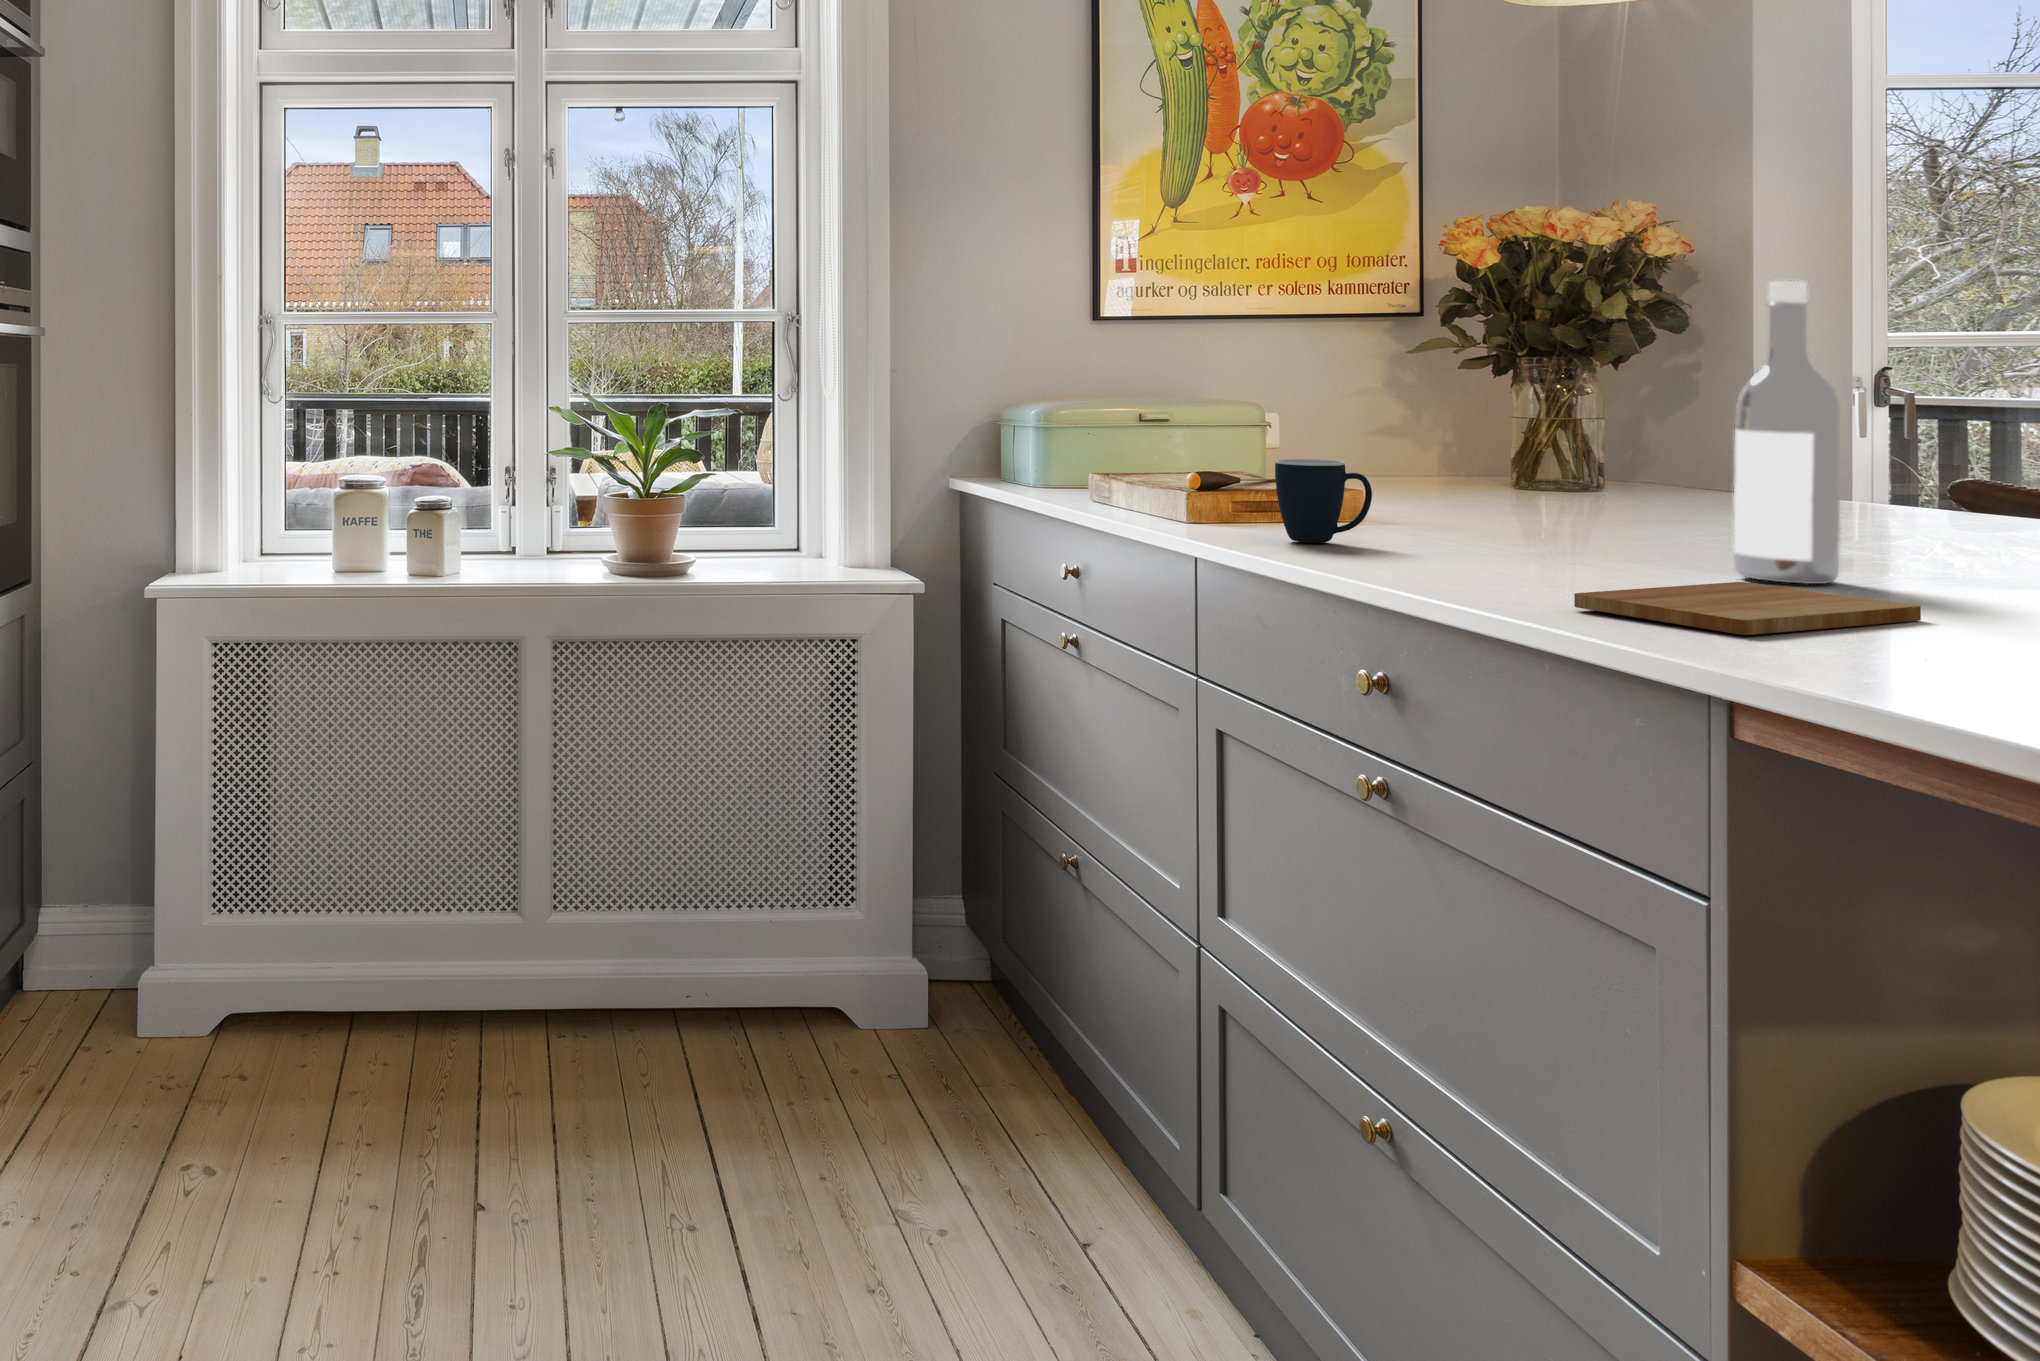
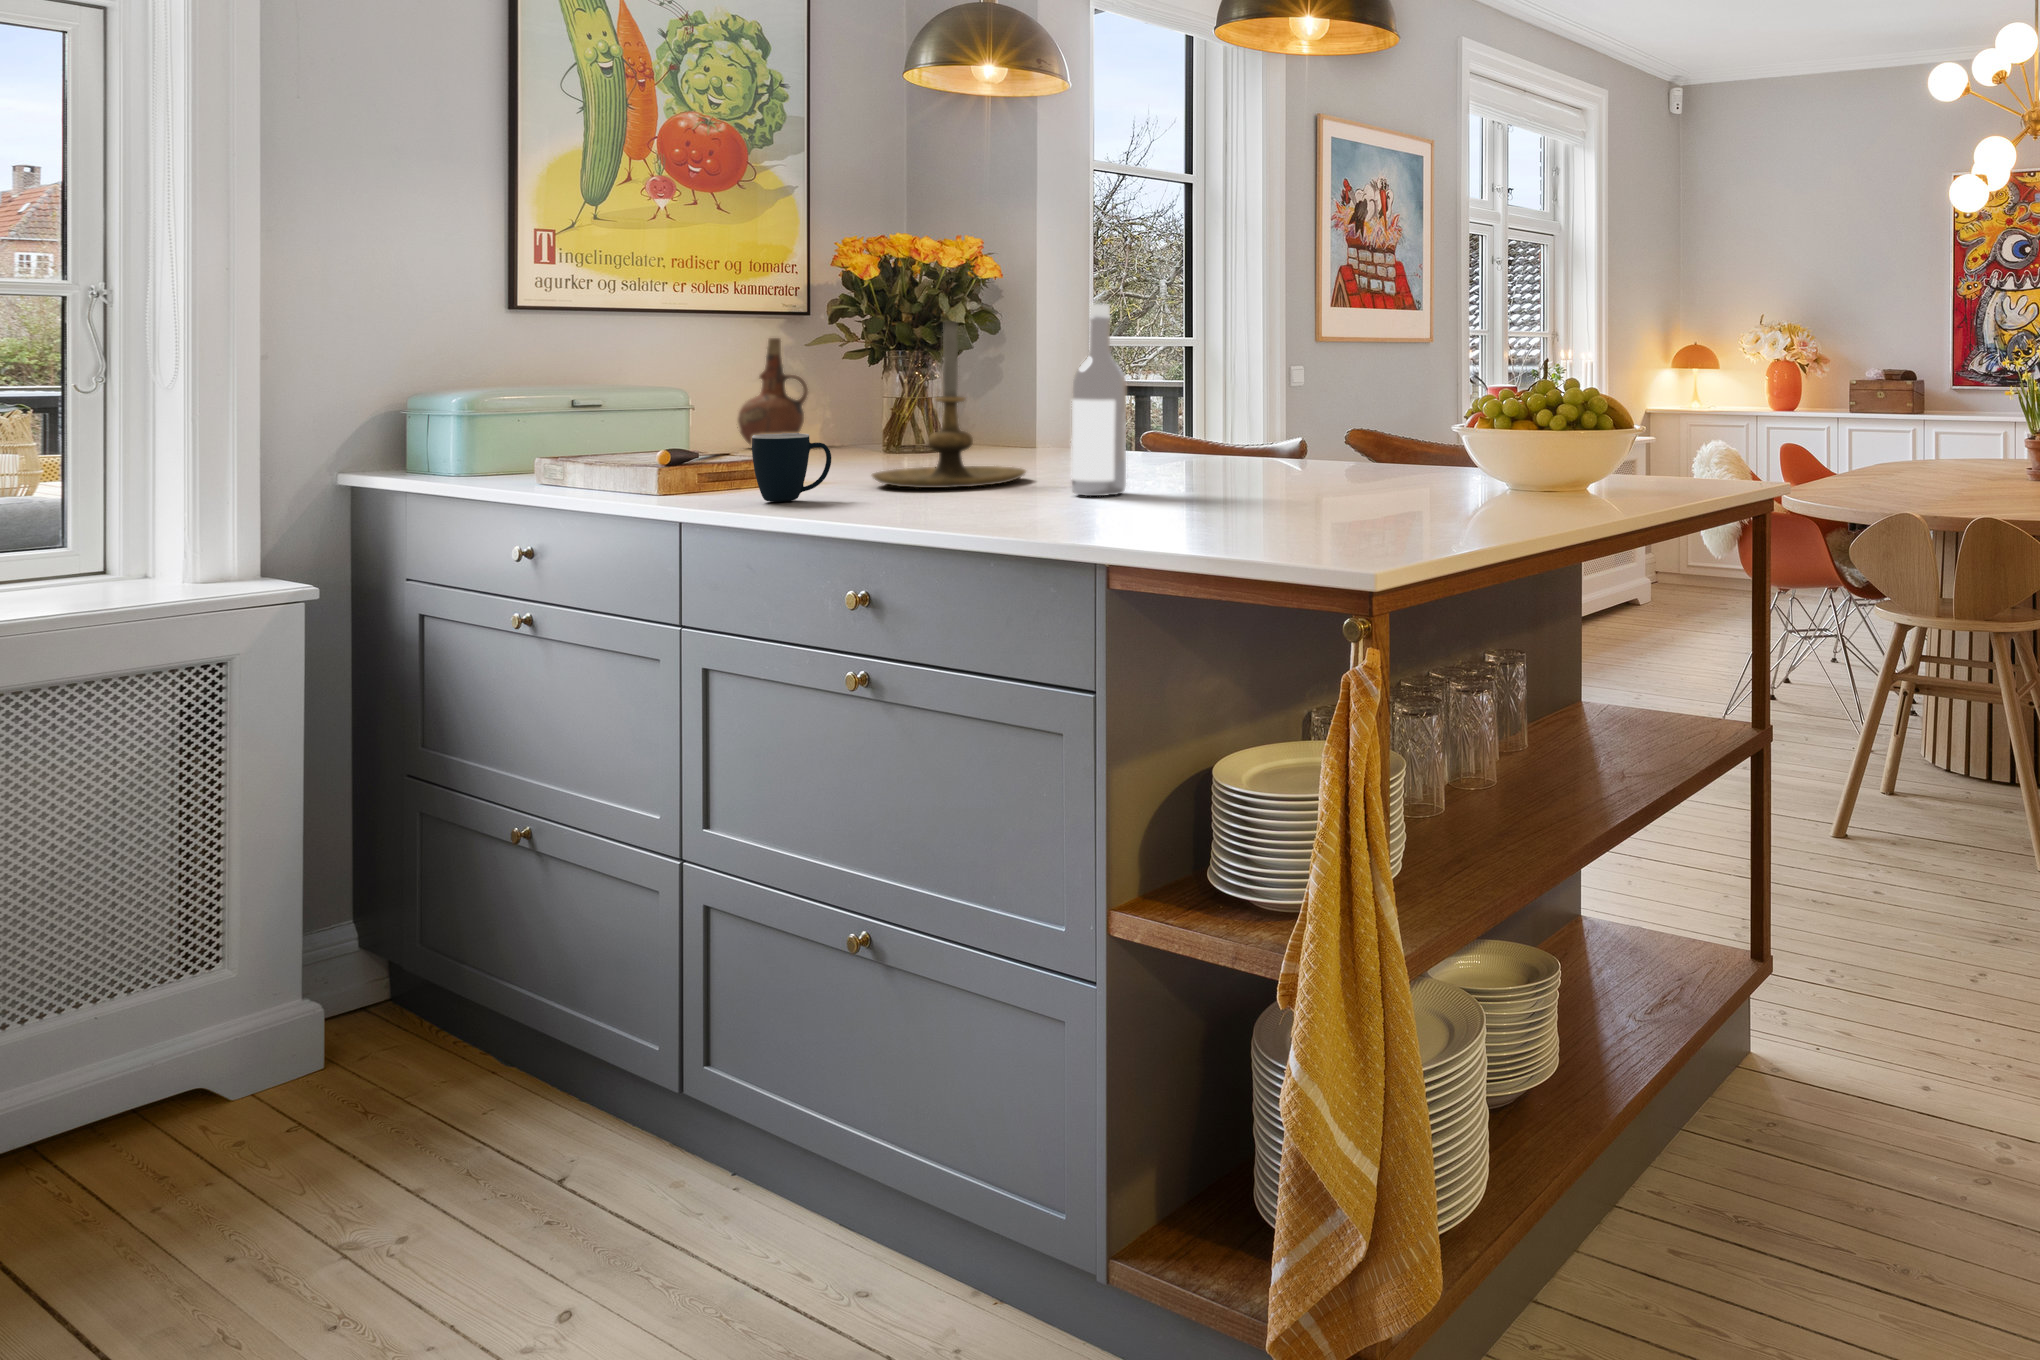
candle holder: none [1440,314,1680,547] -> present [872,321,1026,488]
ceramic pitcher: none [1331,346,1417,475] -> present [737,338,808,444]
cutting board: present [1574,582,1921,635] -> none [1004,497,1176,527]

